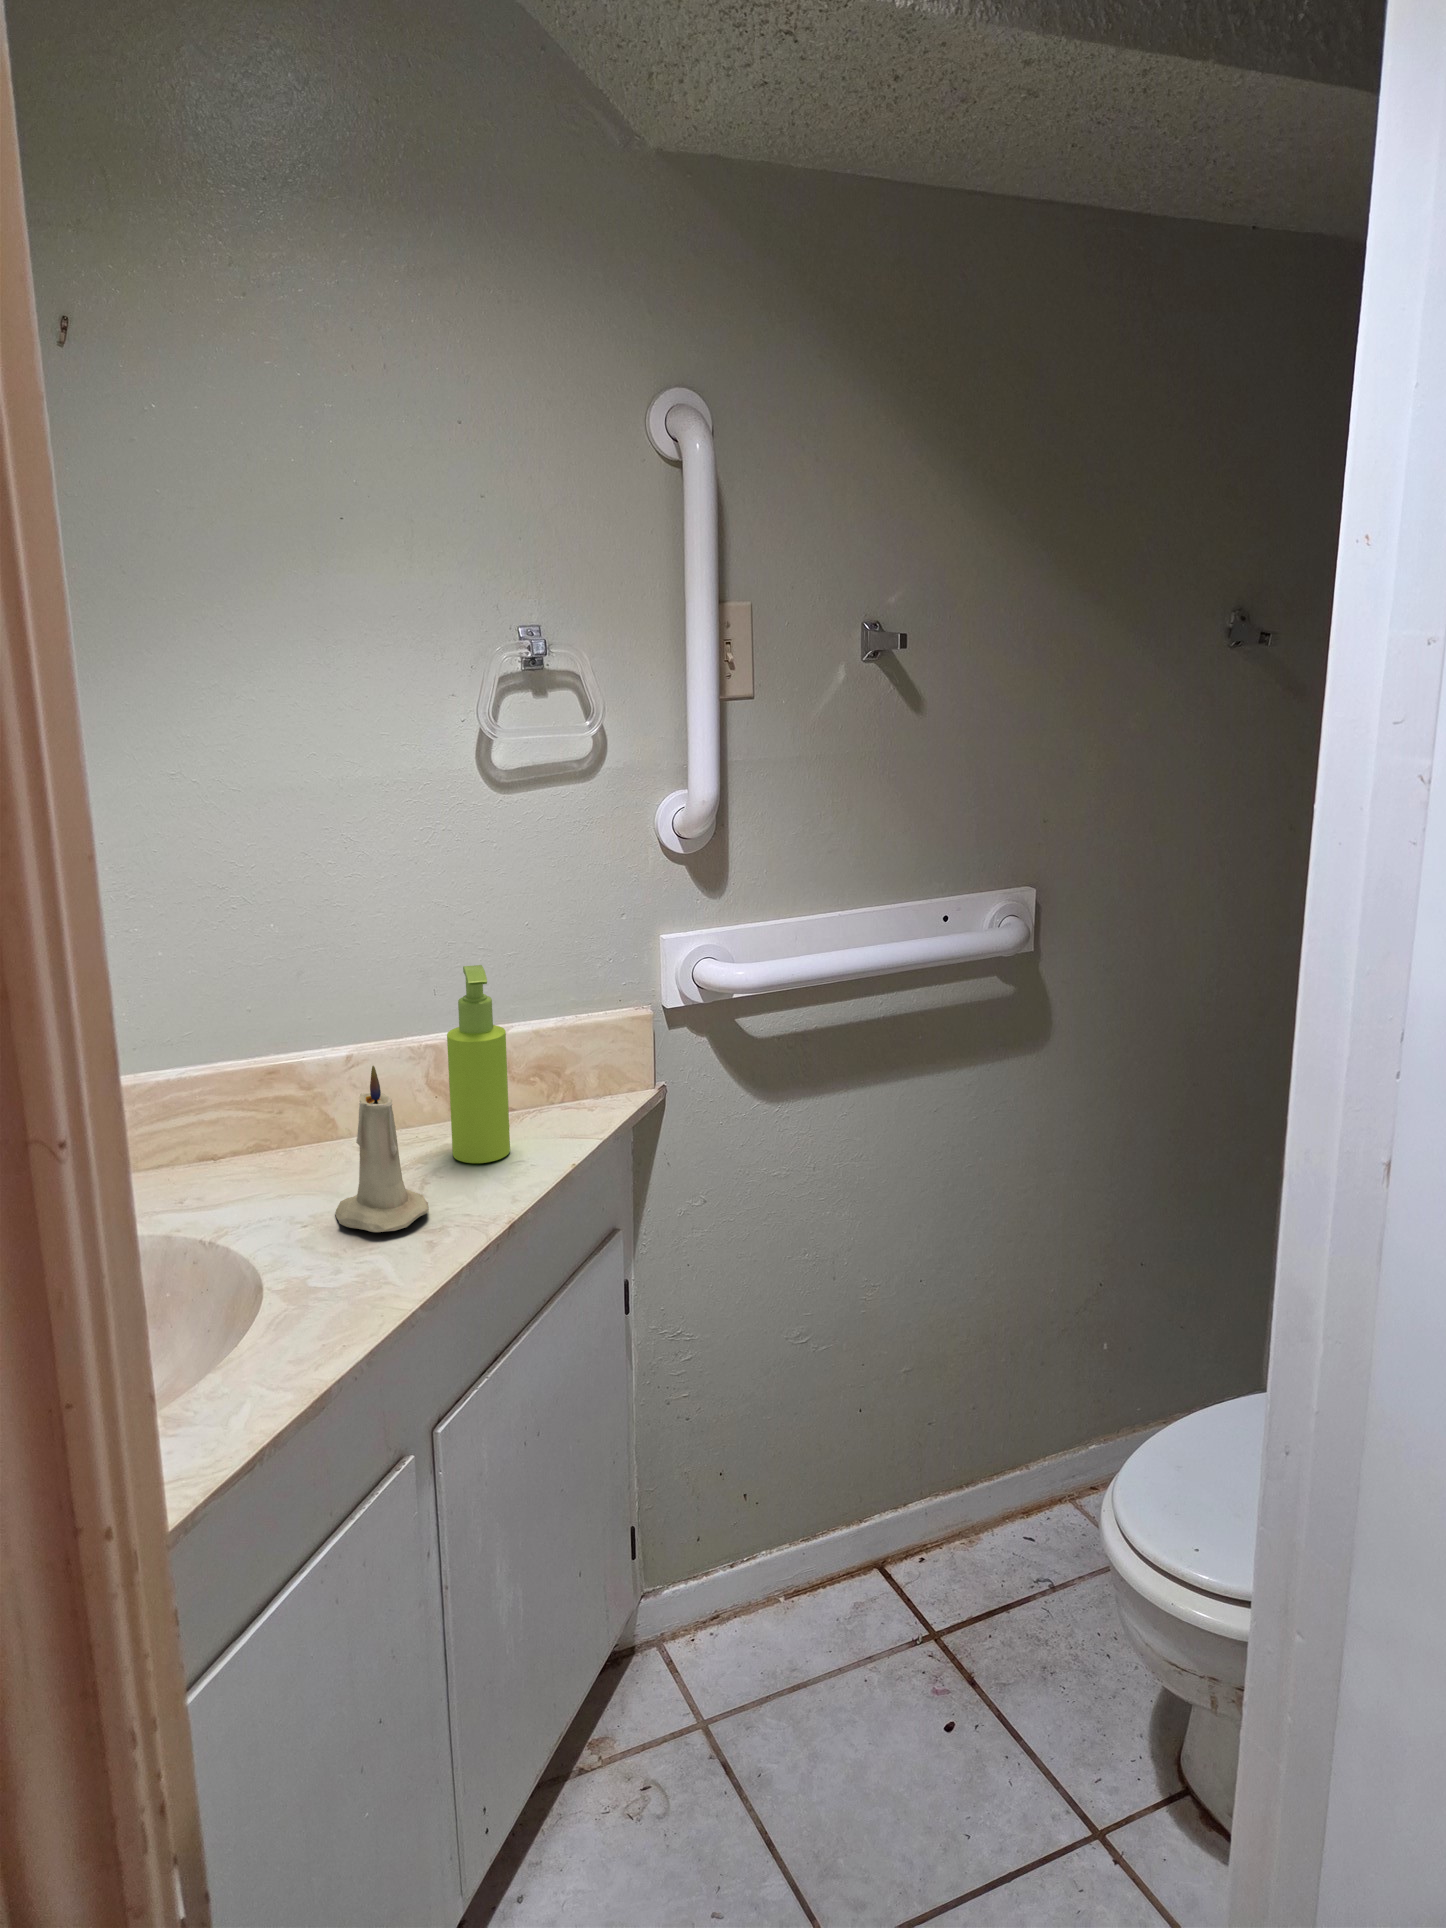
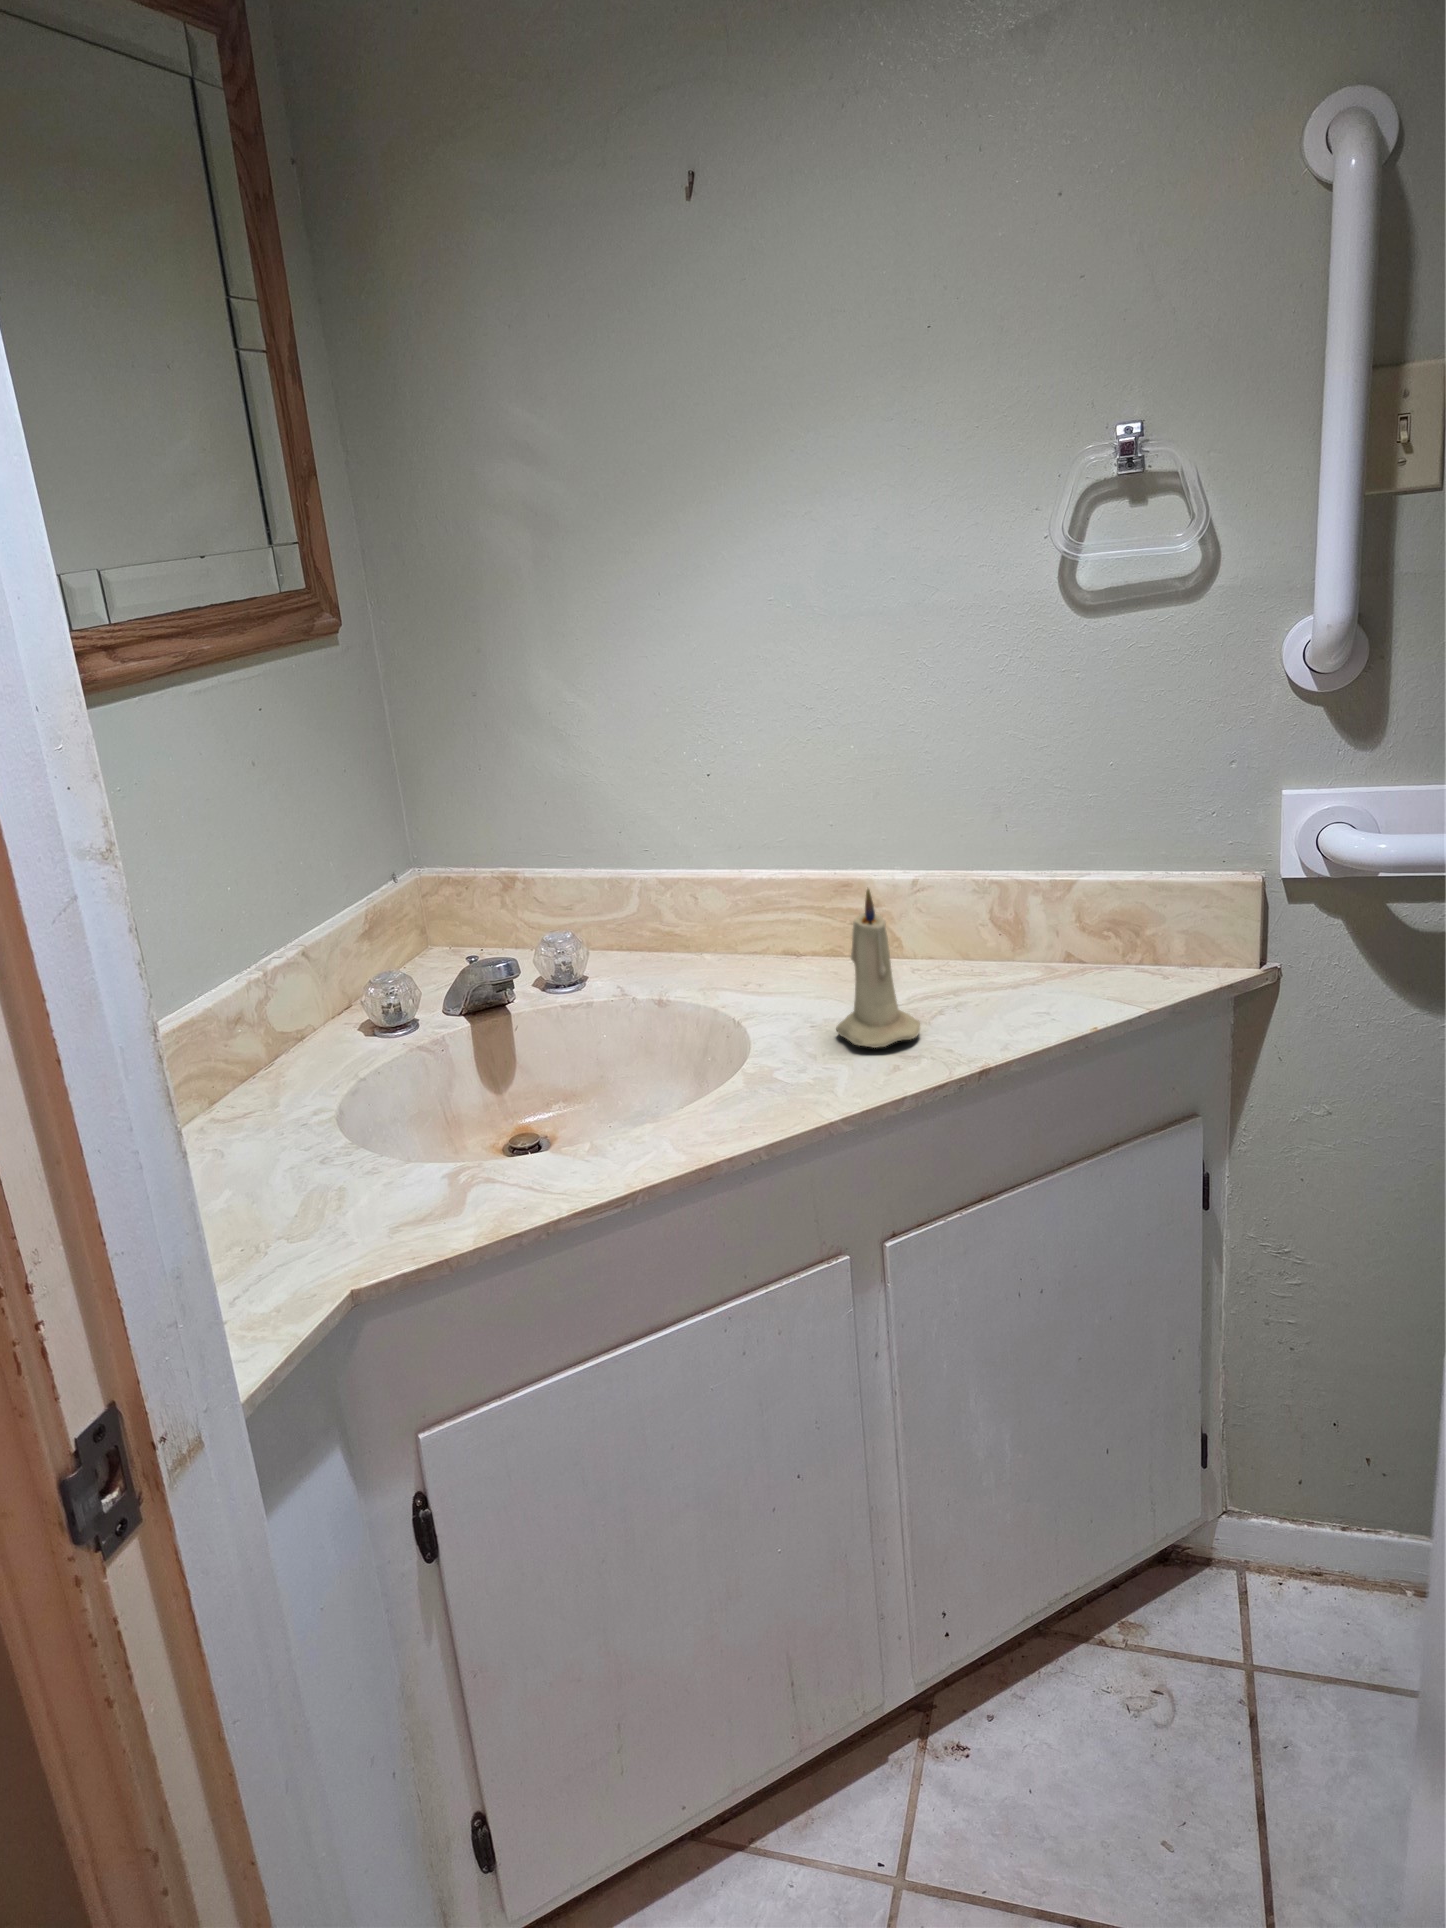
soap dispenser: present [447,965,510,1163] -> none [982,802,1046,1006]

